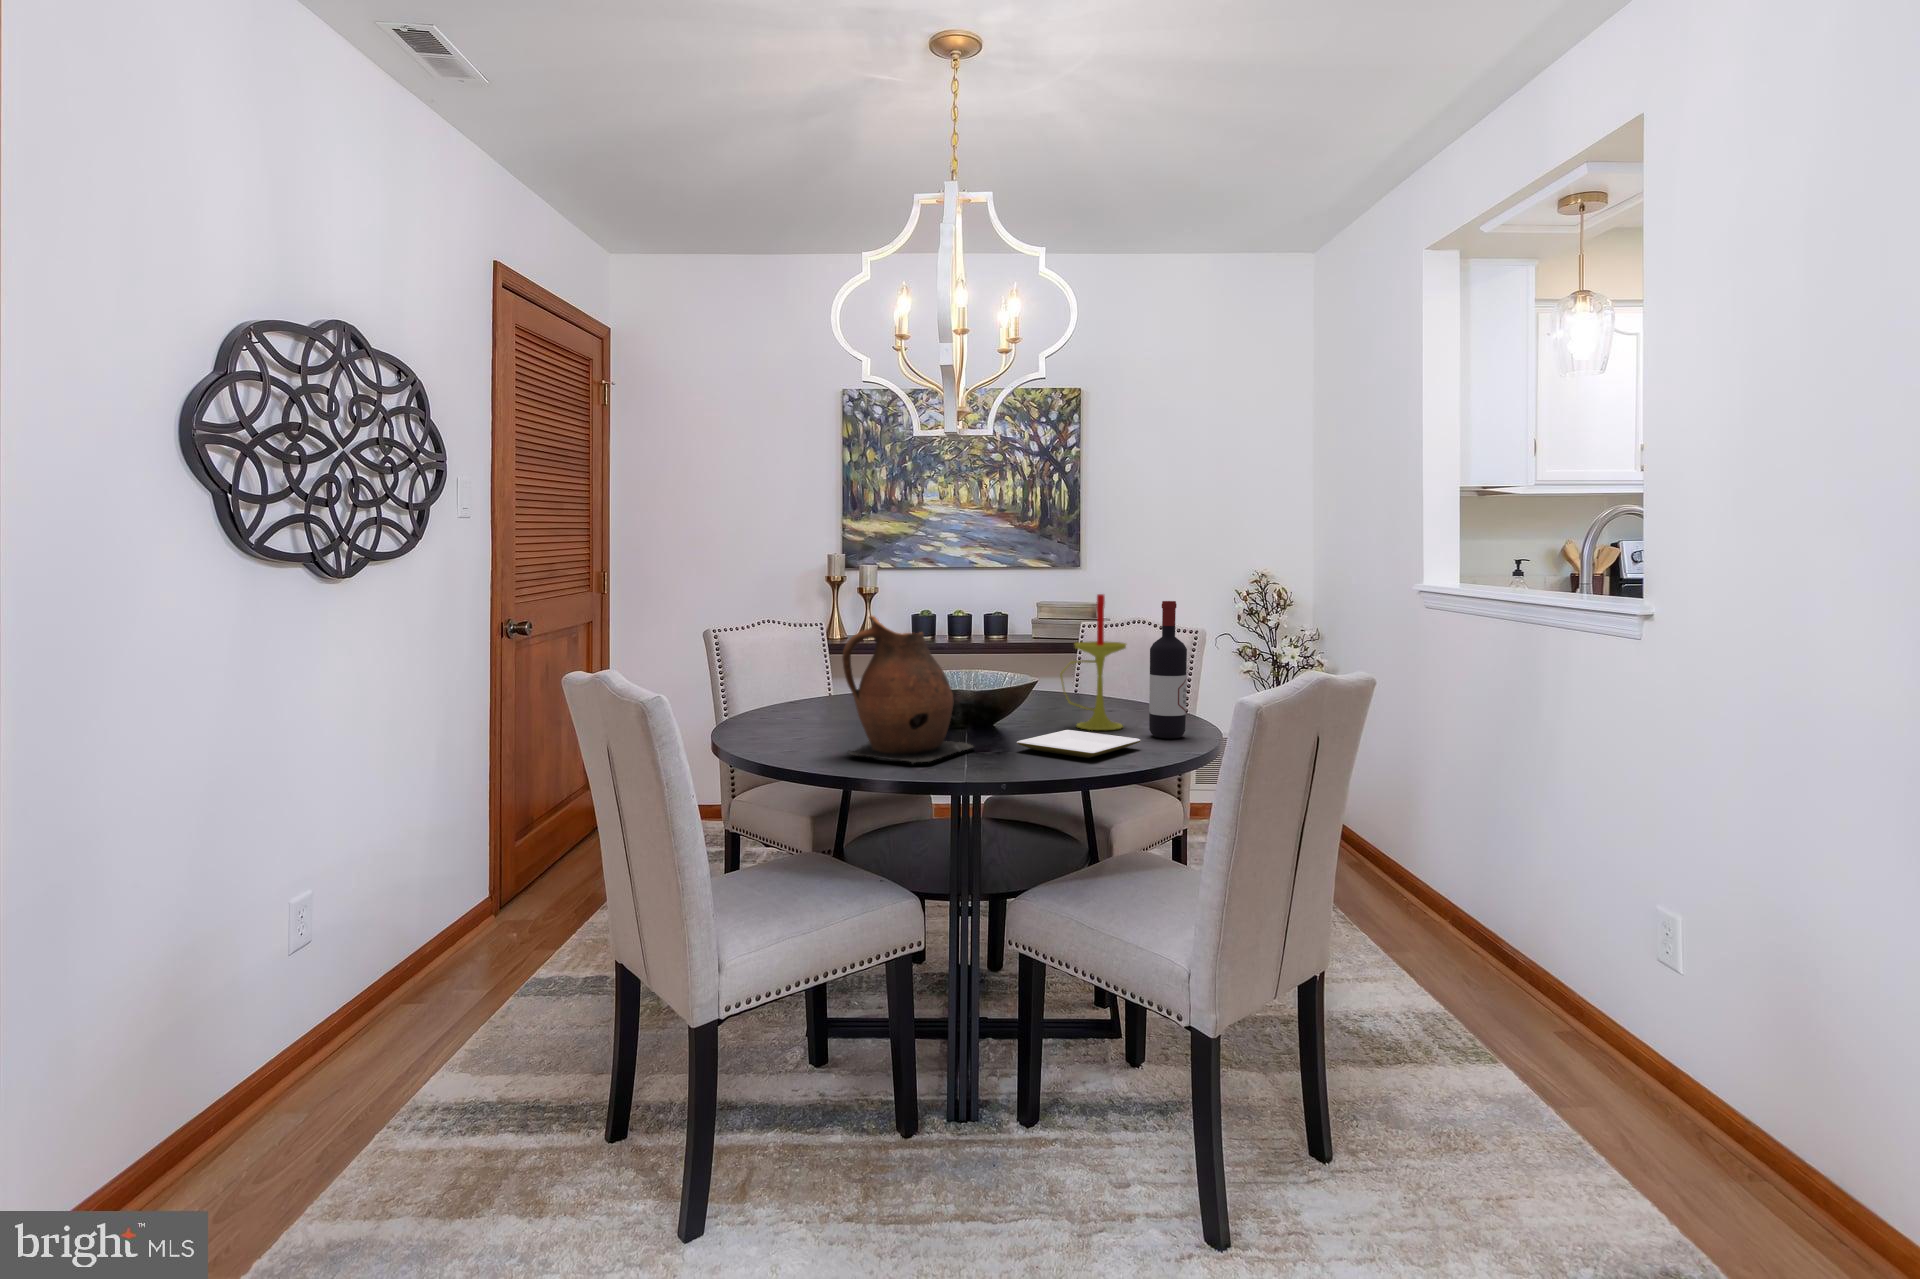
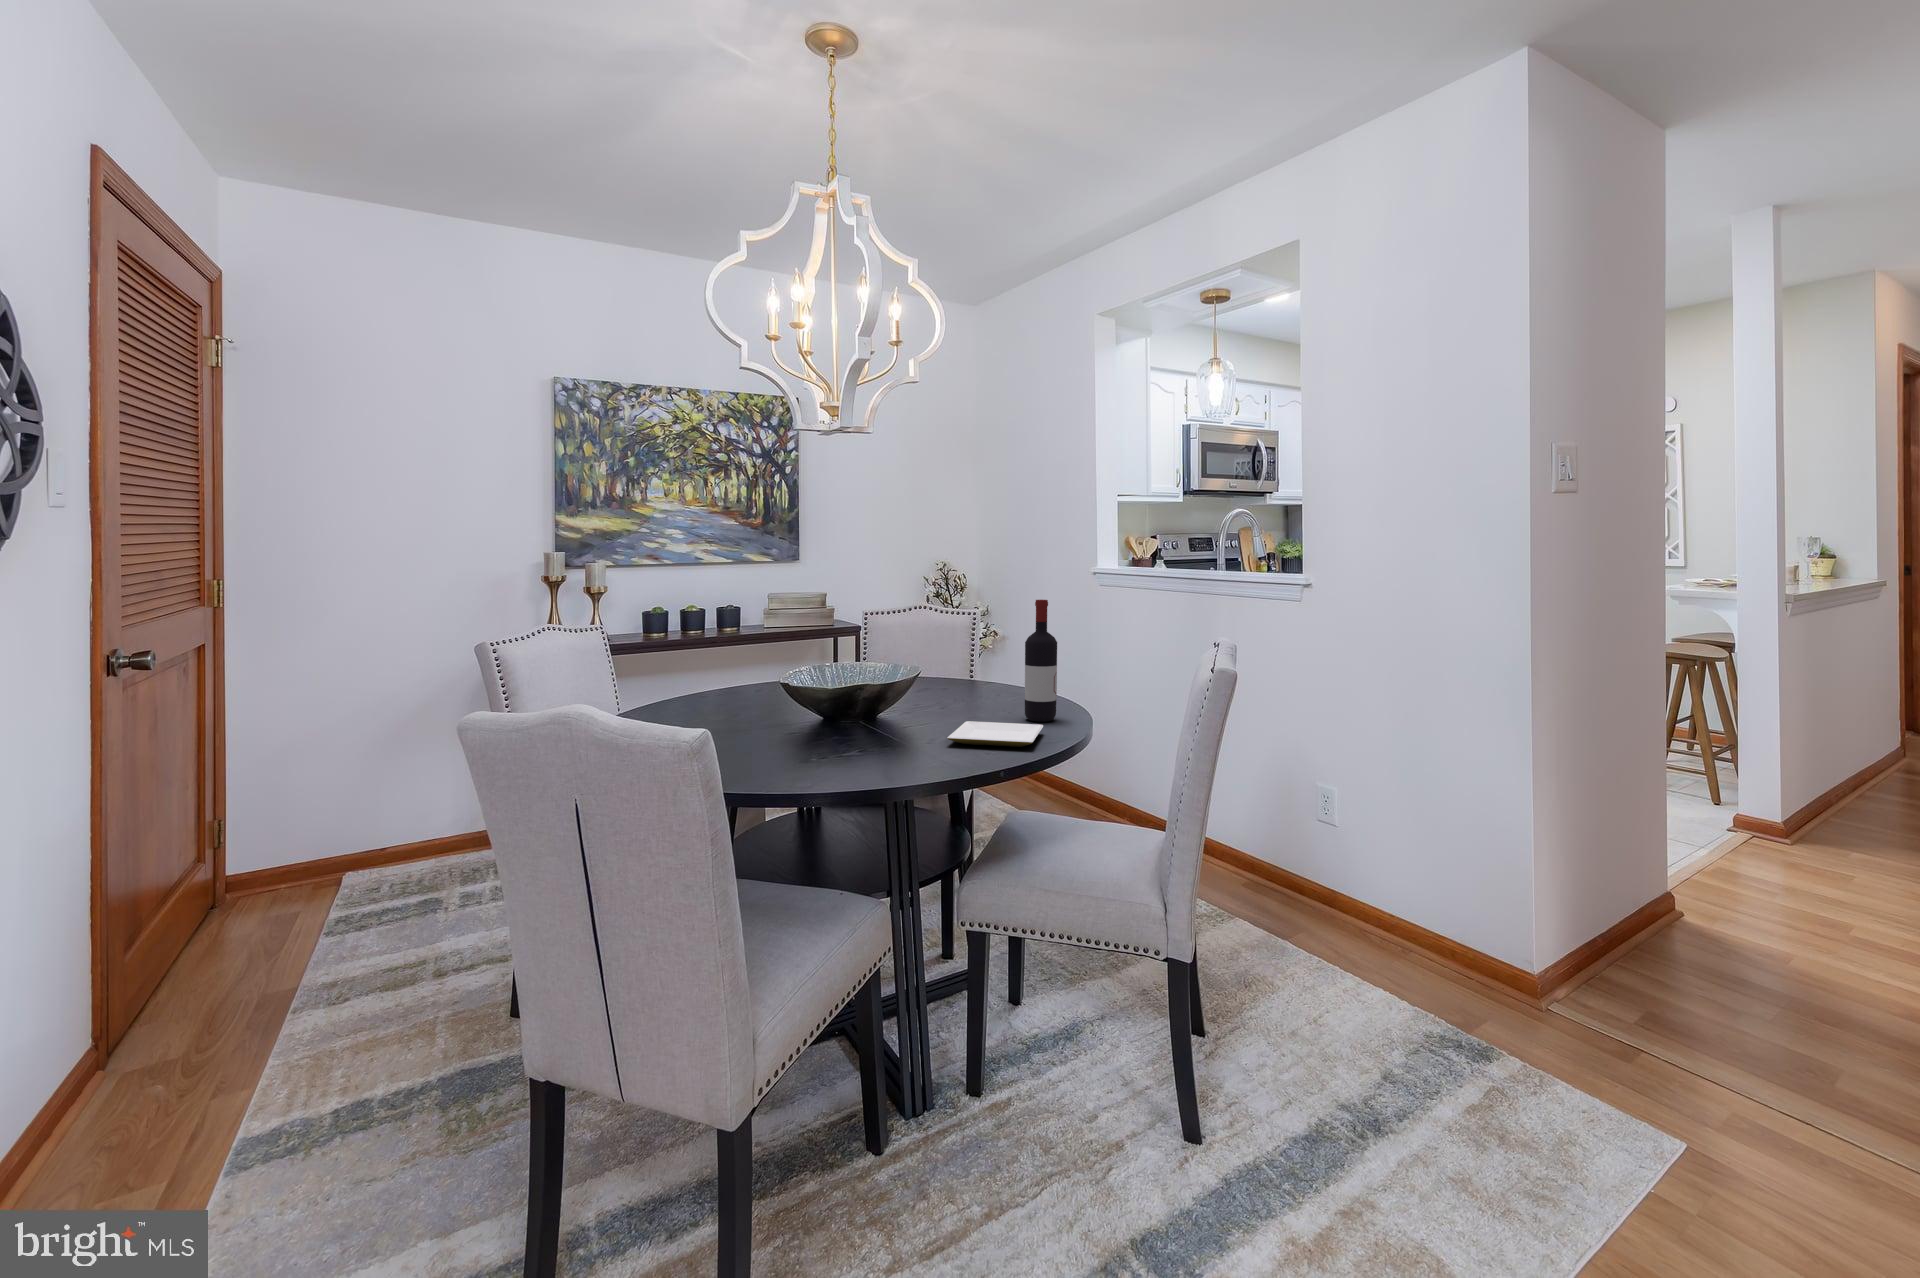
candle: present [1060,594,1127,730] -> none [936,591,994,719]
ceramic pitcher: present [842,616,974,764] -> none [789,622,909,771]

